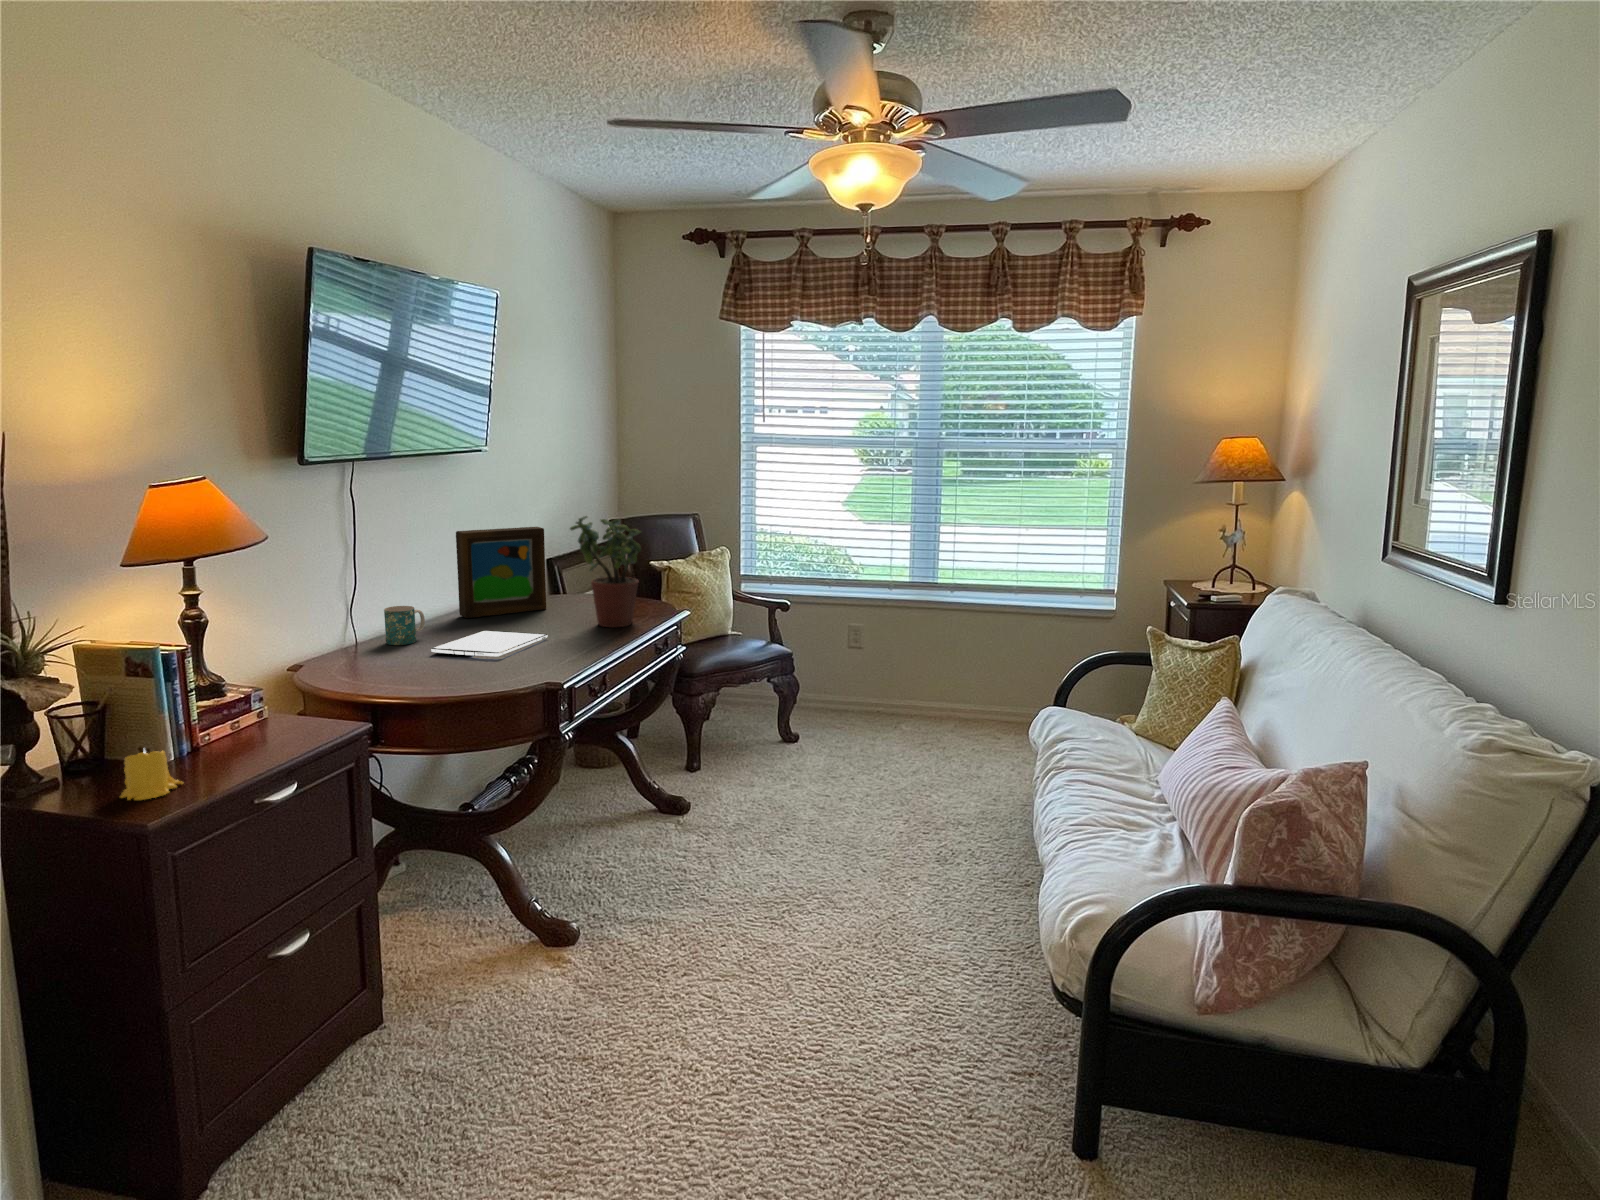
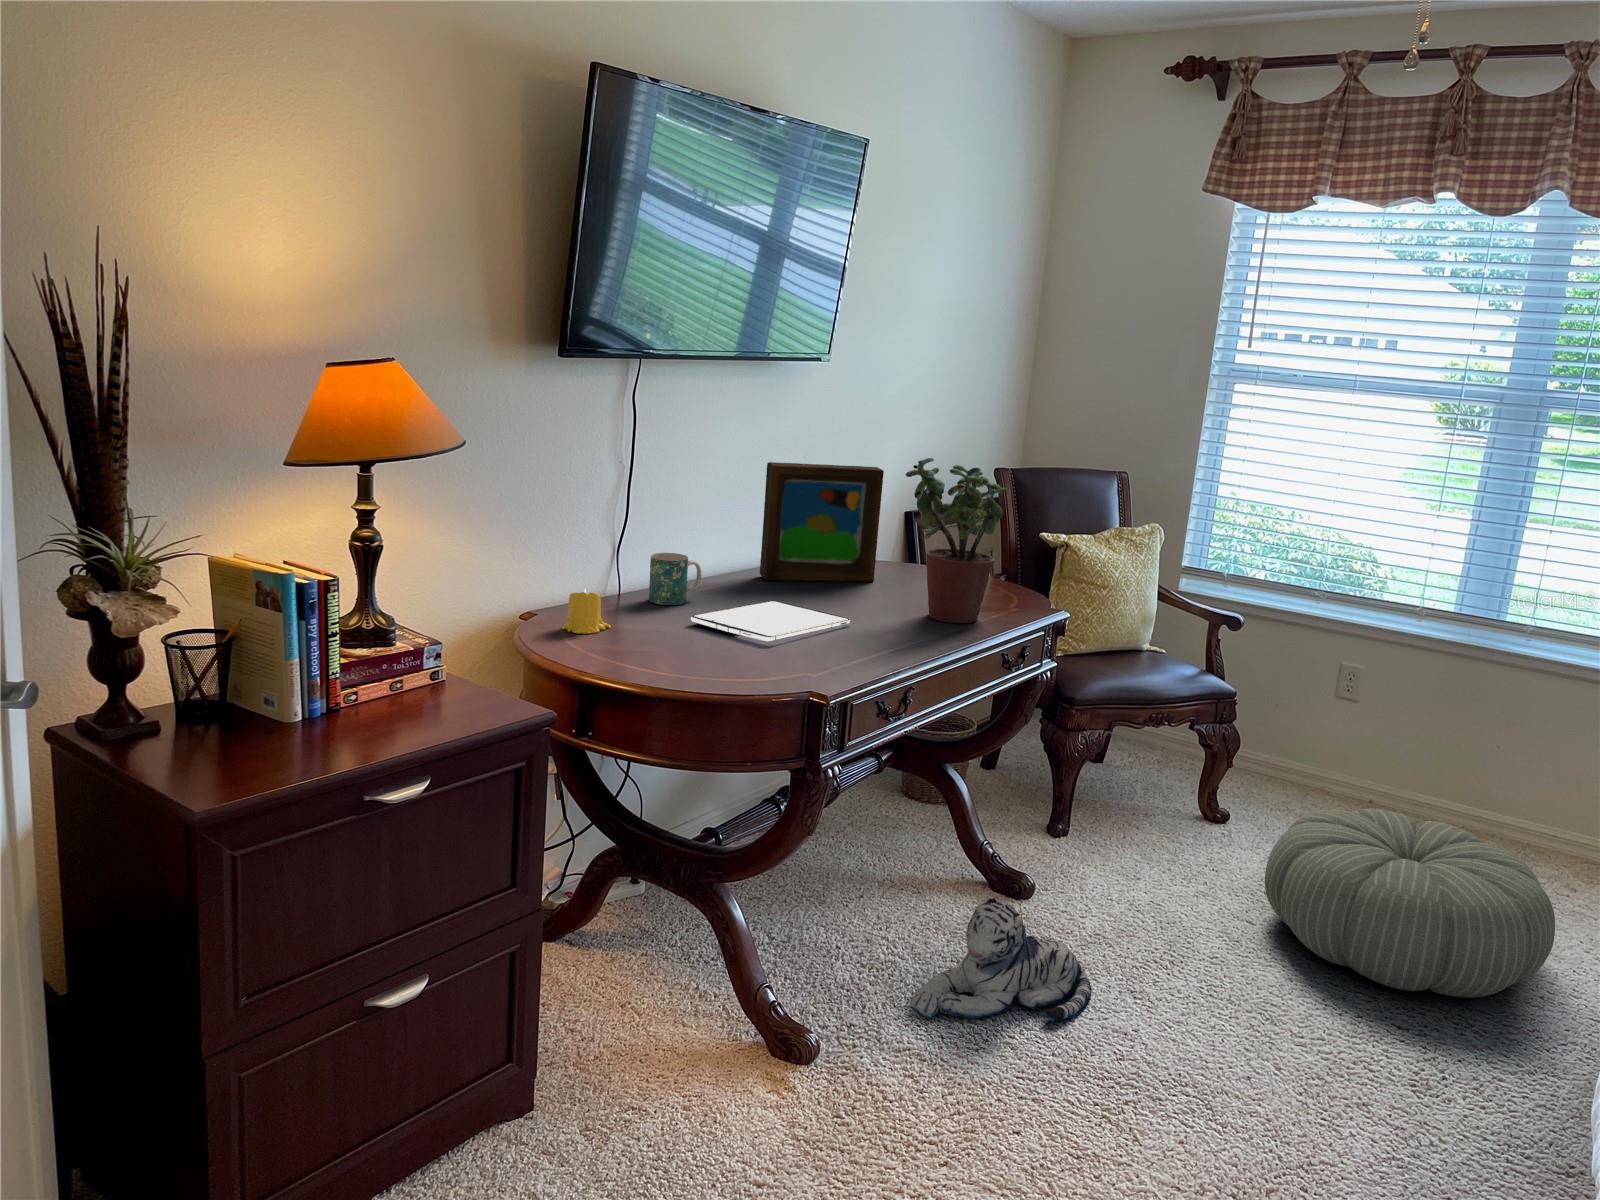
pouf: none [833,708,994,811] -> present [1265,808,1555,998]
candle: present [120,751,183,800] -> present [562,589,611,634]
plush toy: none [632,806,745,896] -> present [910,897,1092,1021]

